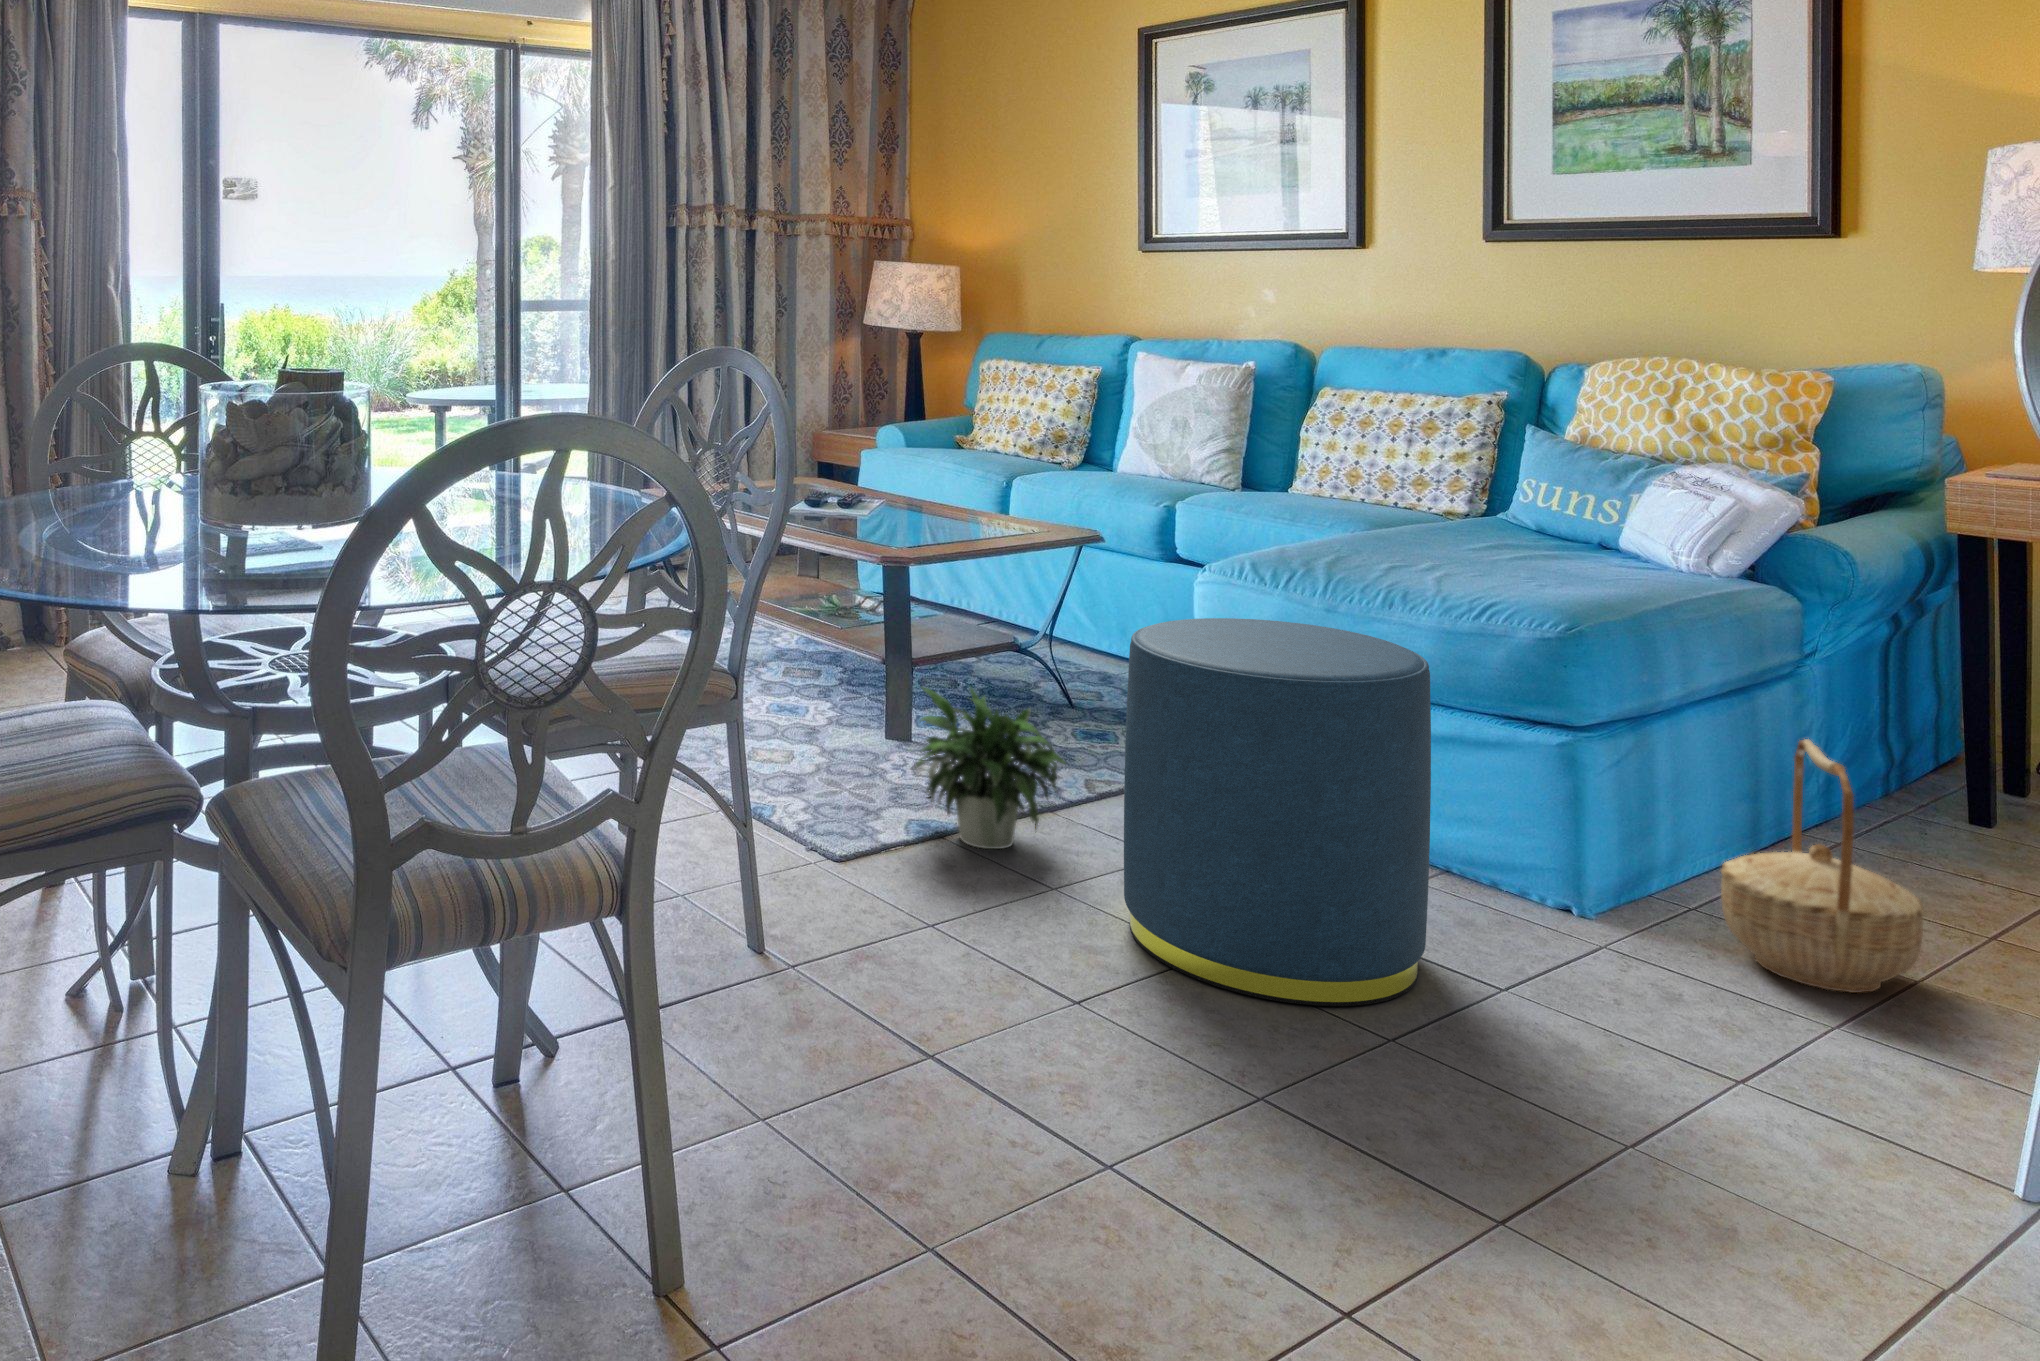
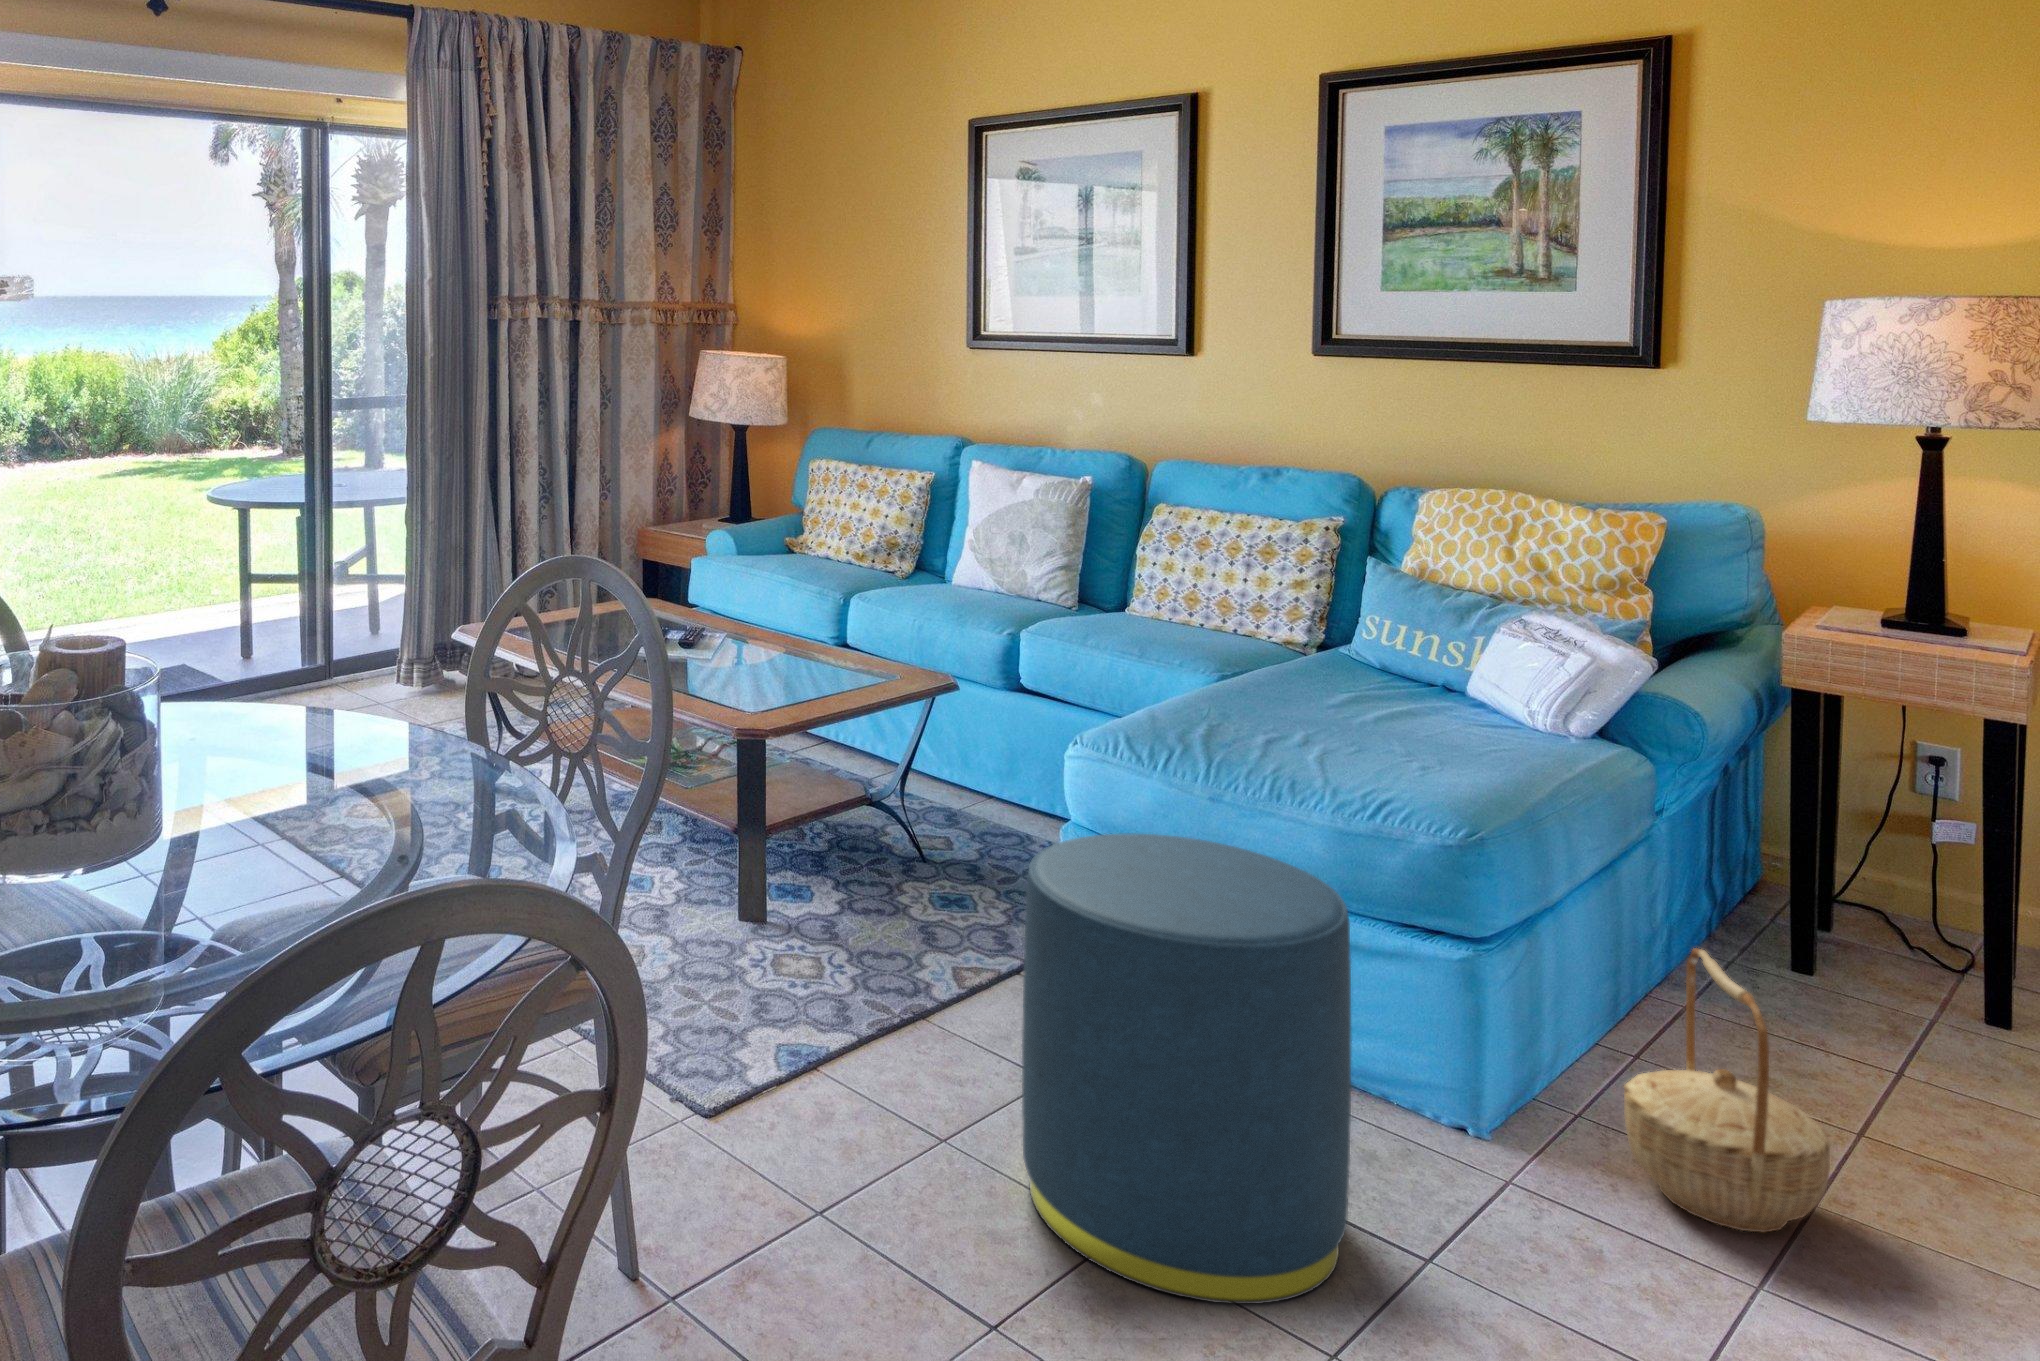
potted plant: present [915,687,1065,849] -> none [781,888,948,1083]

